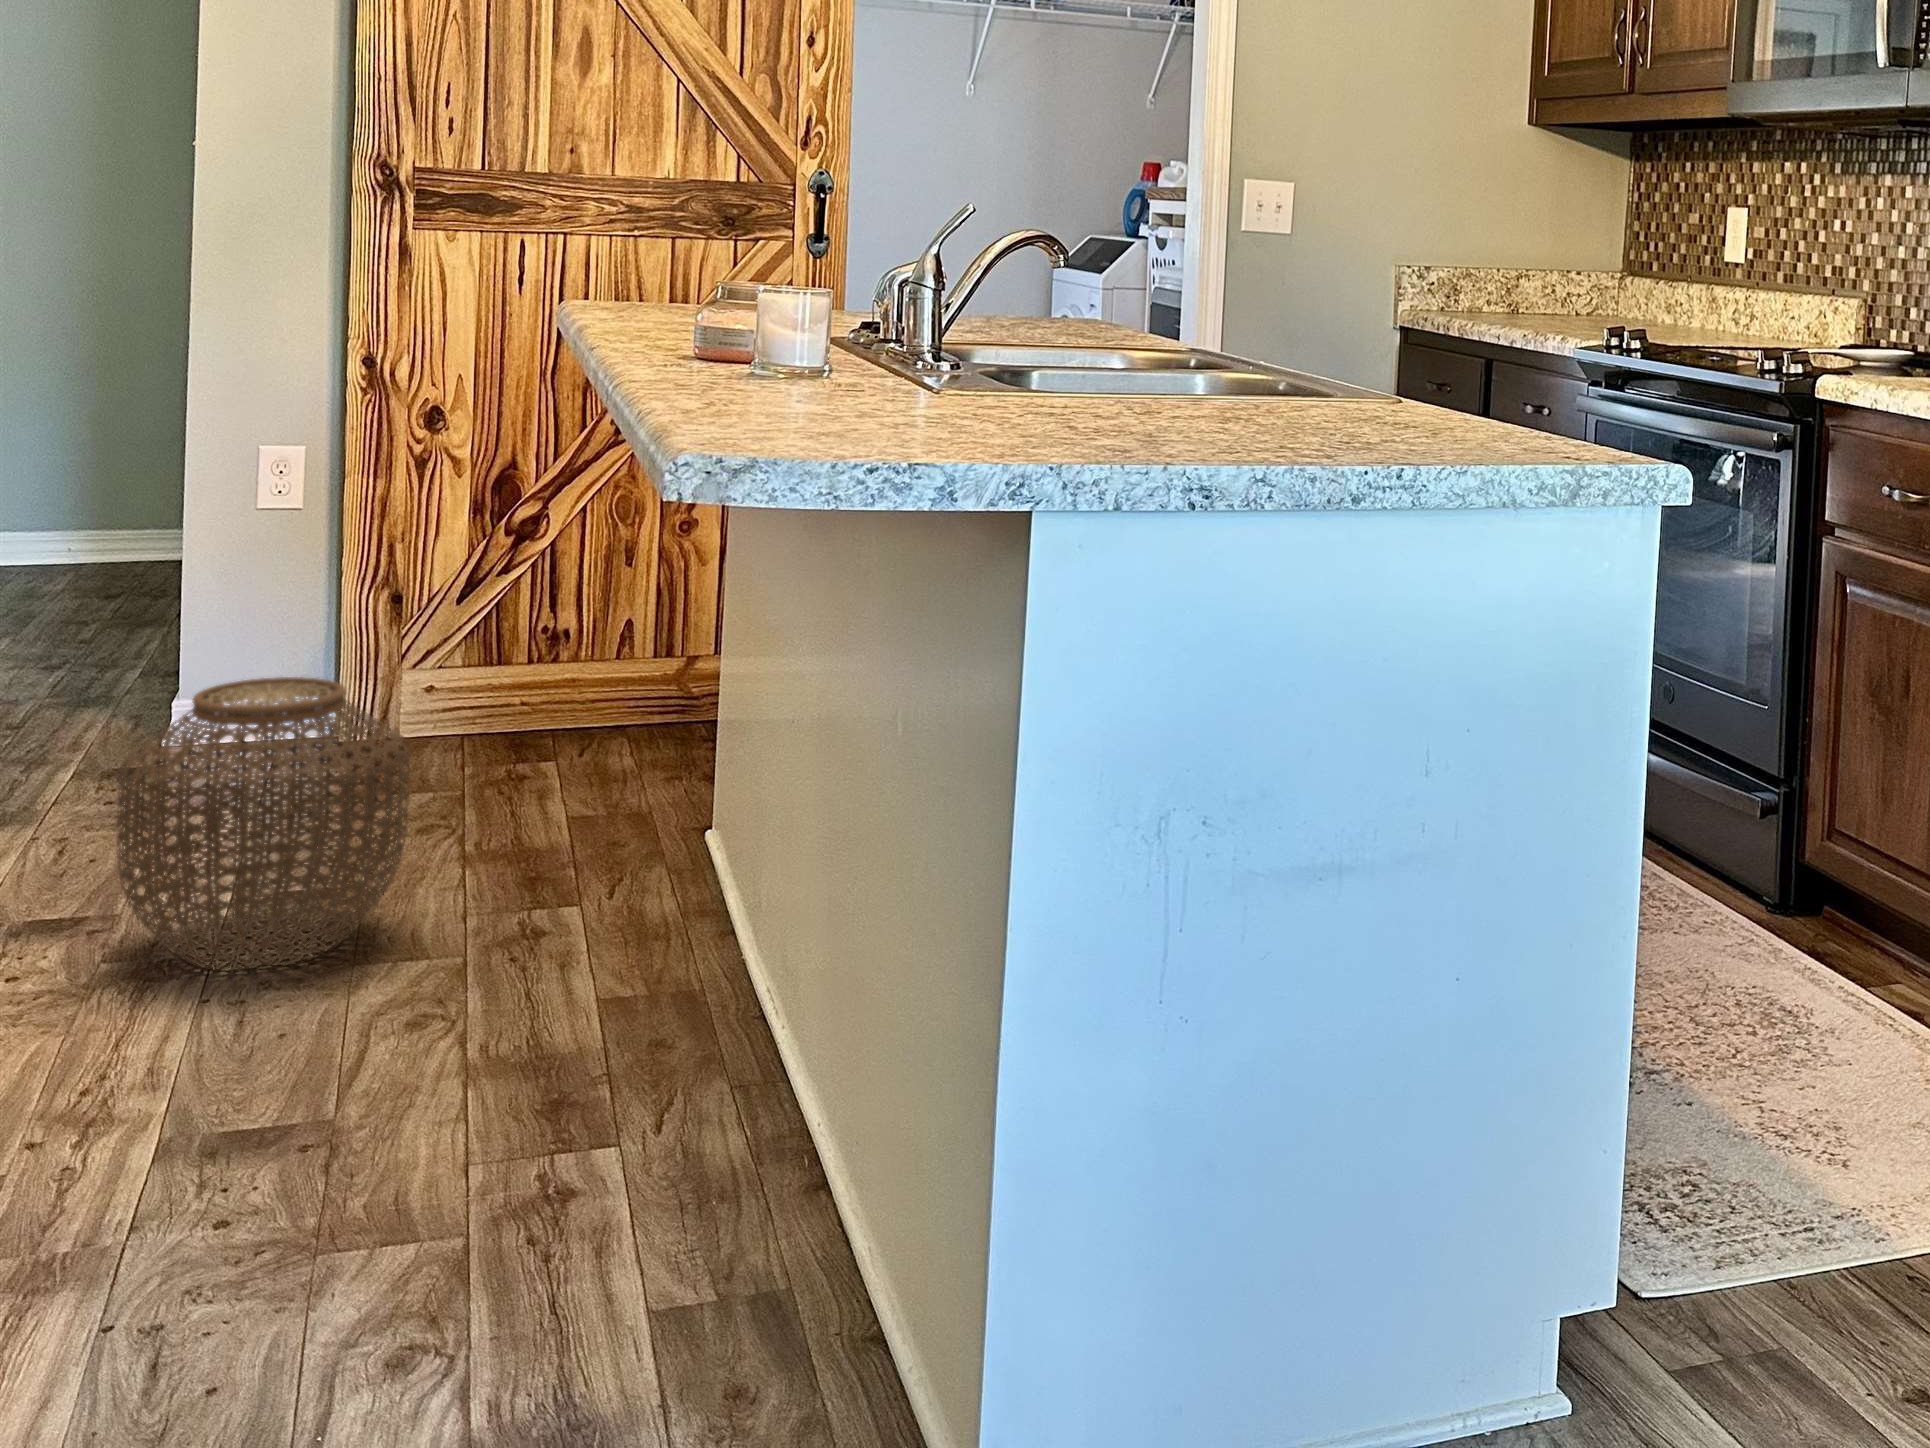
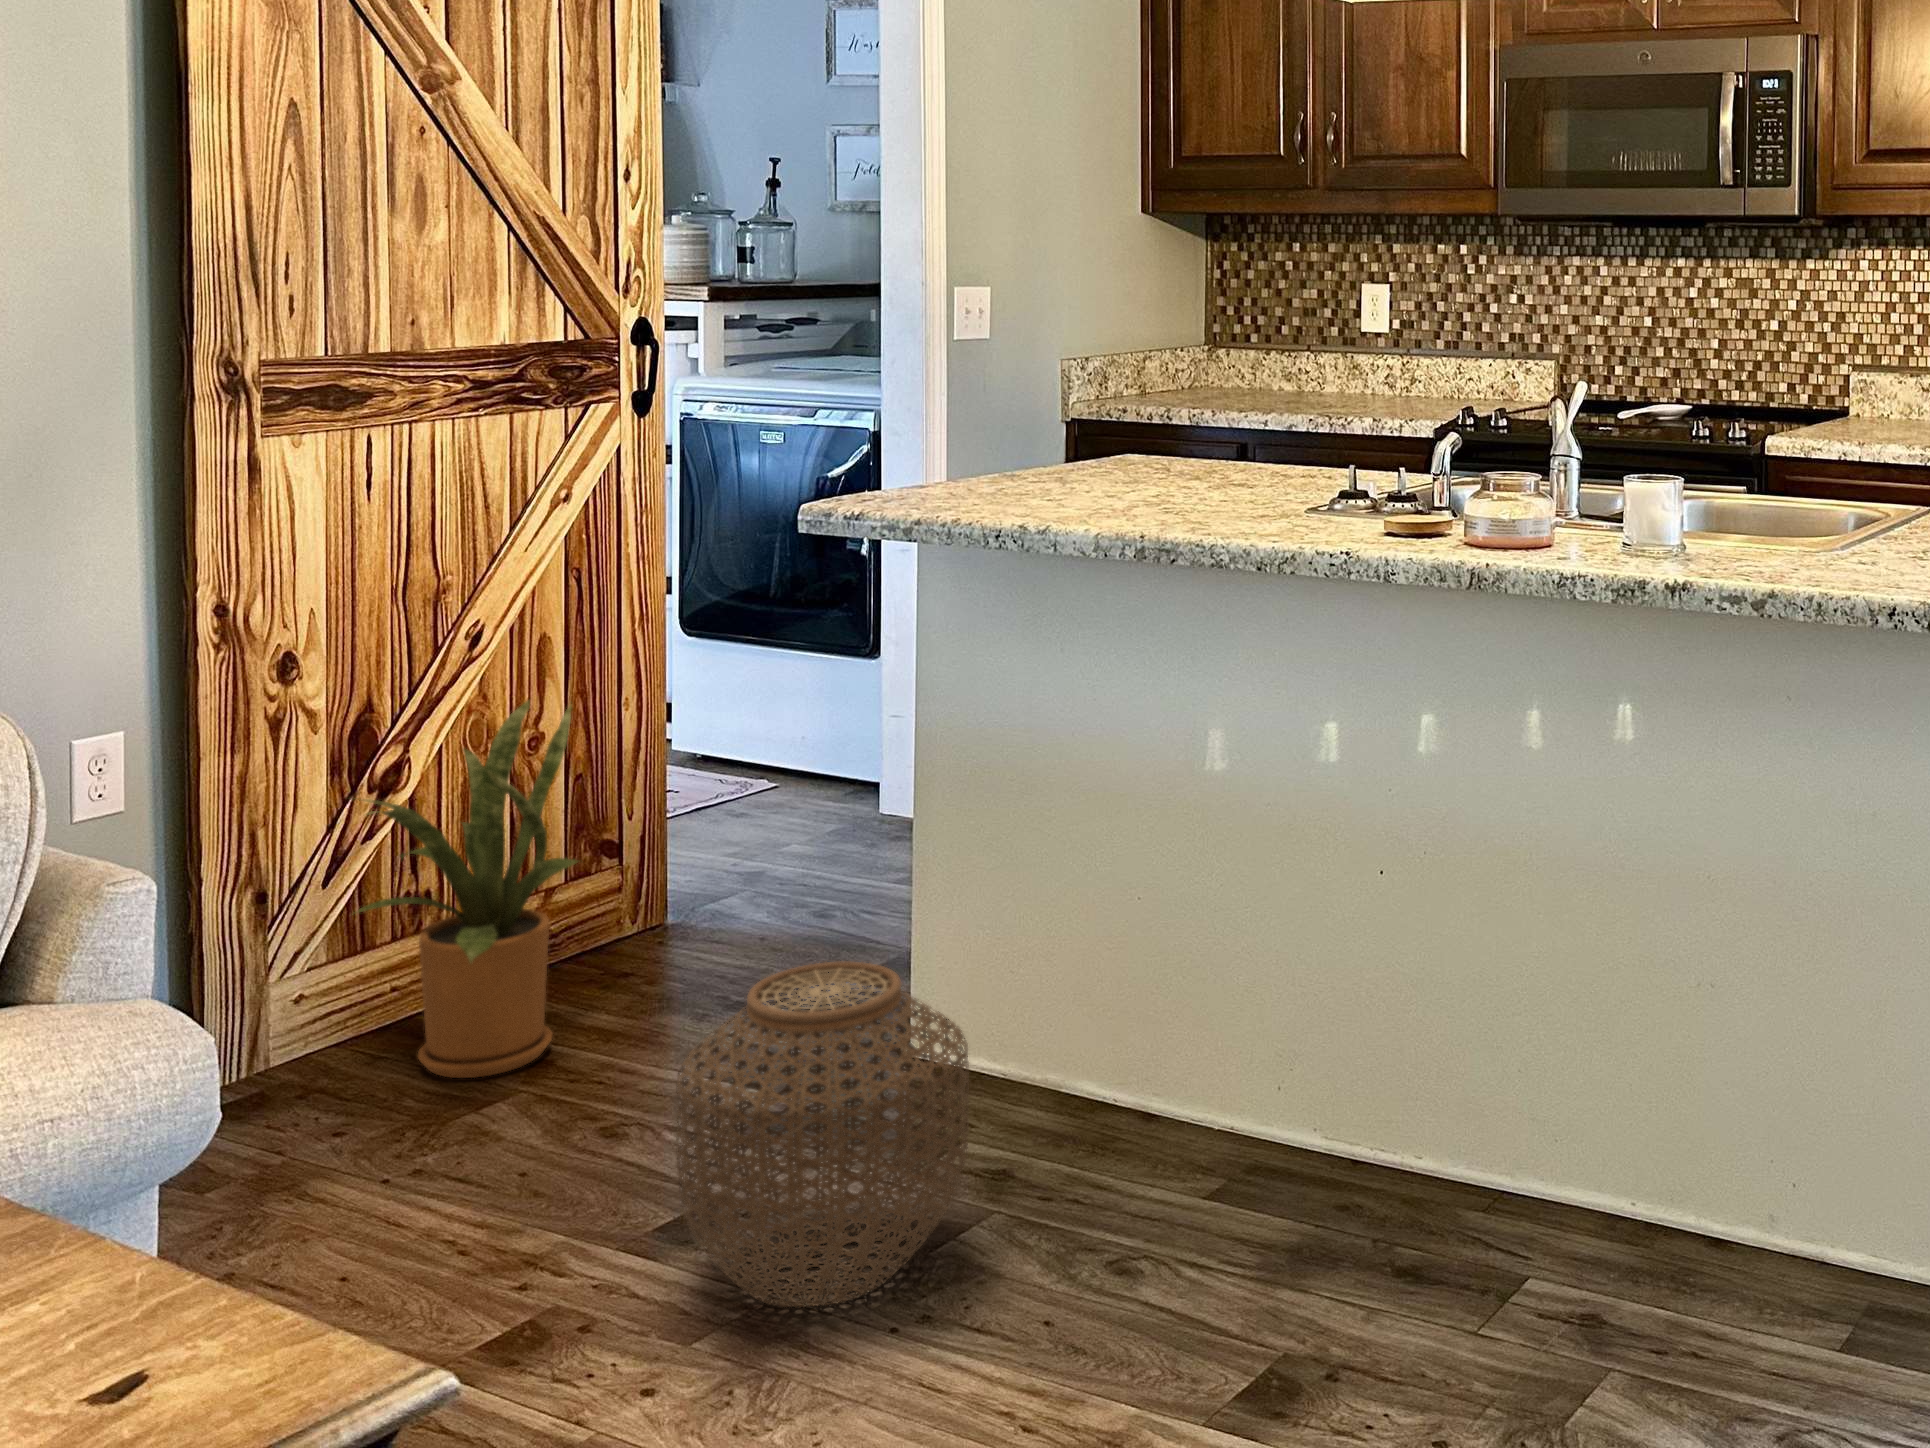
house plant: none [344,475,638,776] -> present [357,701,578,1078]

